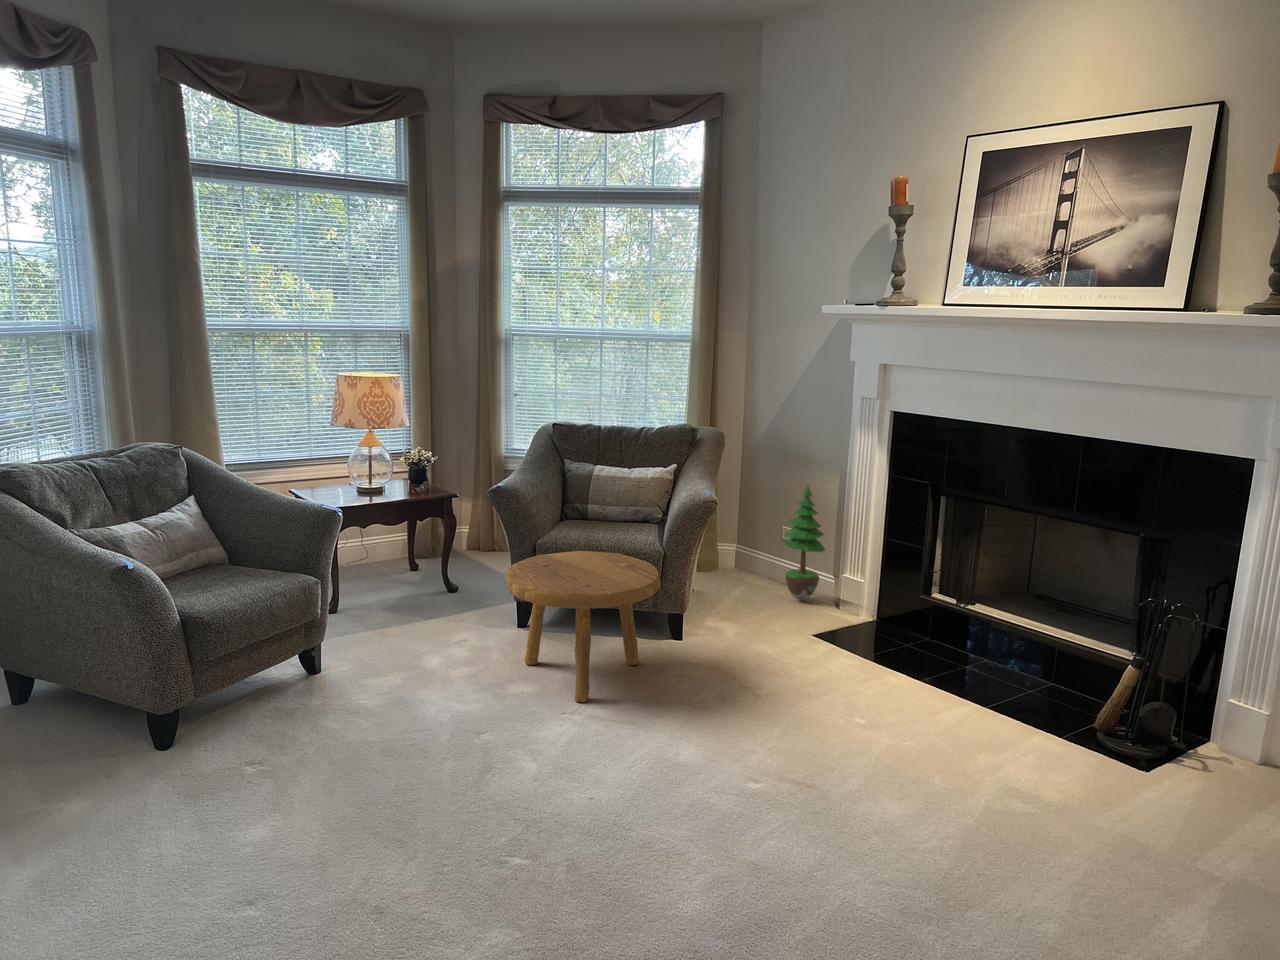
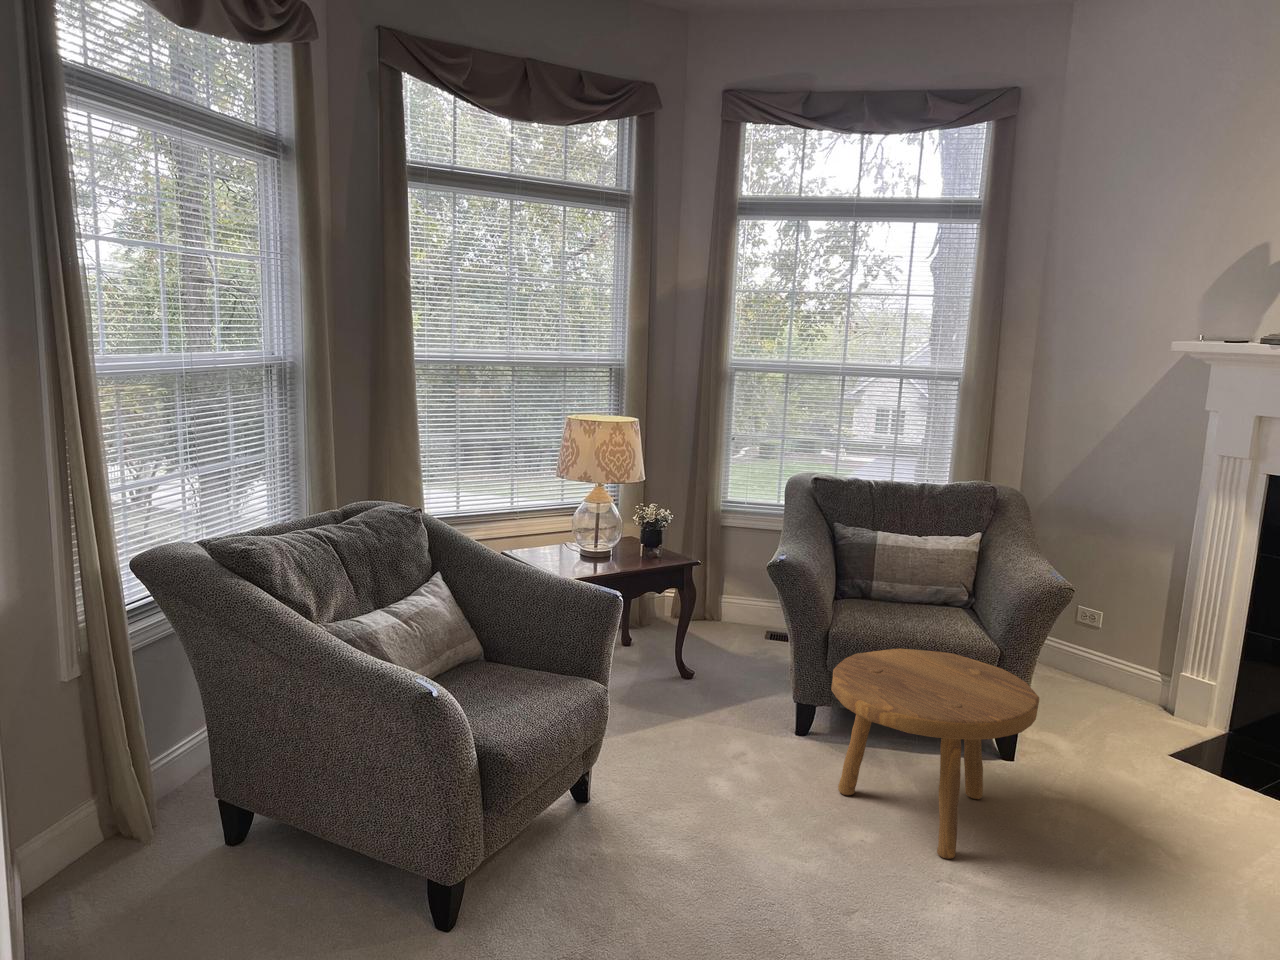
potted tree: present [783,486,825,601] -> none [1098,561,1157,704]

